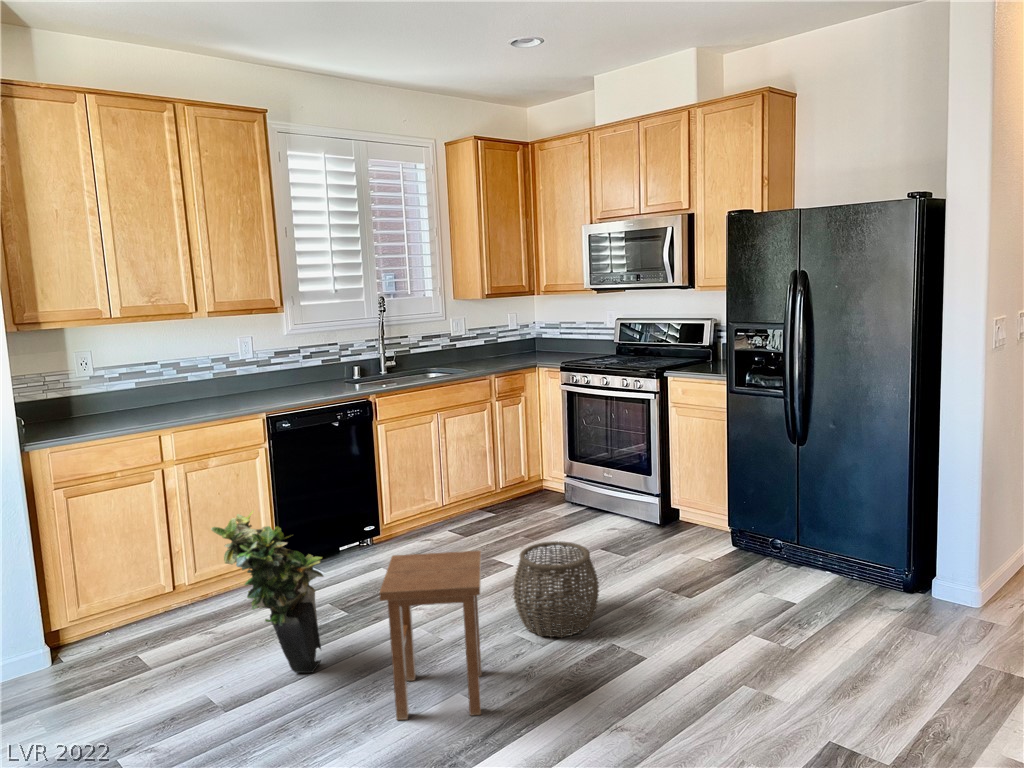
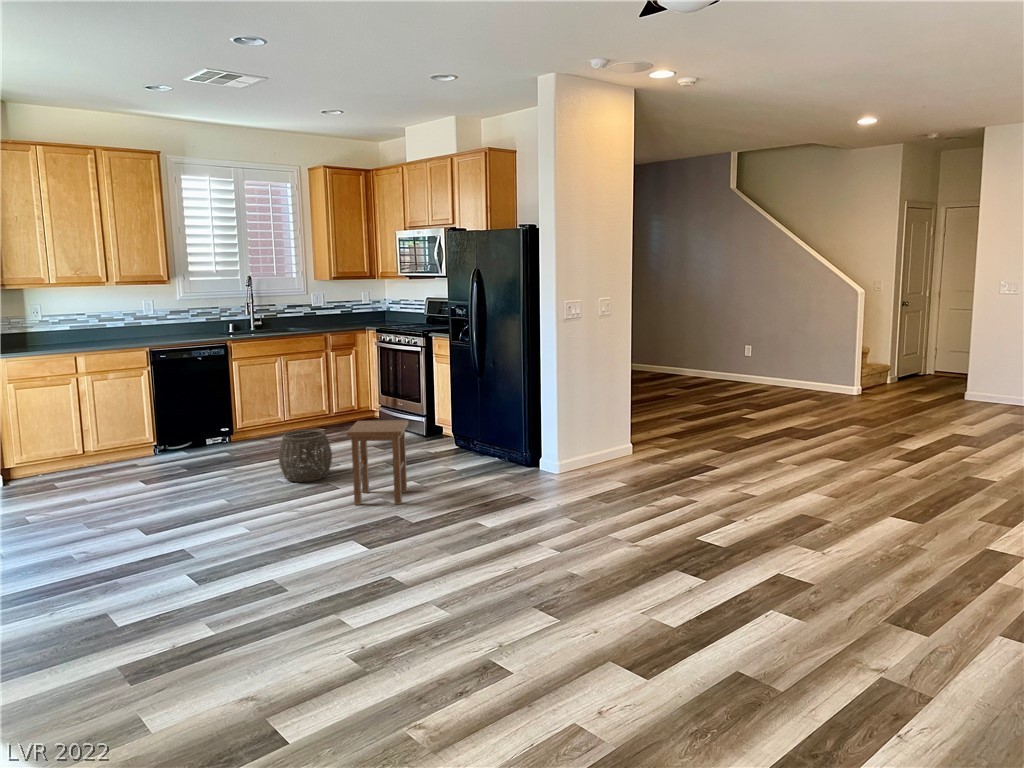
potted plant: present [211,511,323,673] -> none [91,397,159,492]
stool: present [379,551,482,720] -> present [347,420,408,505]

